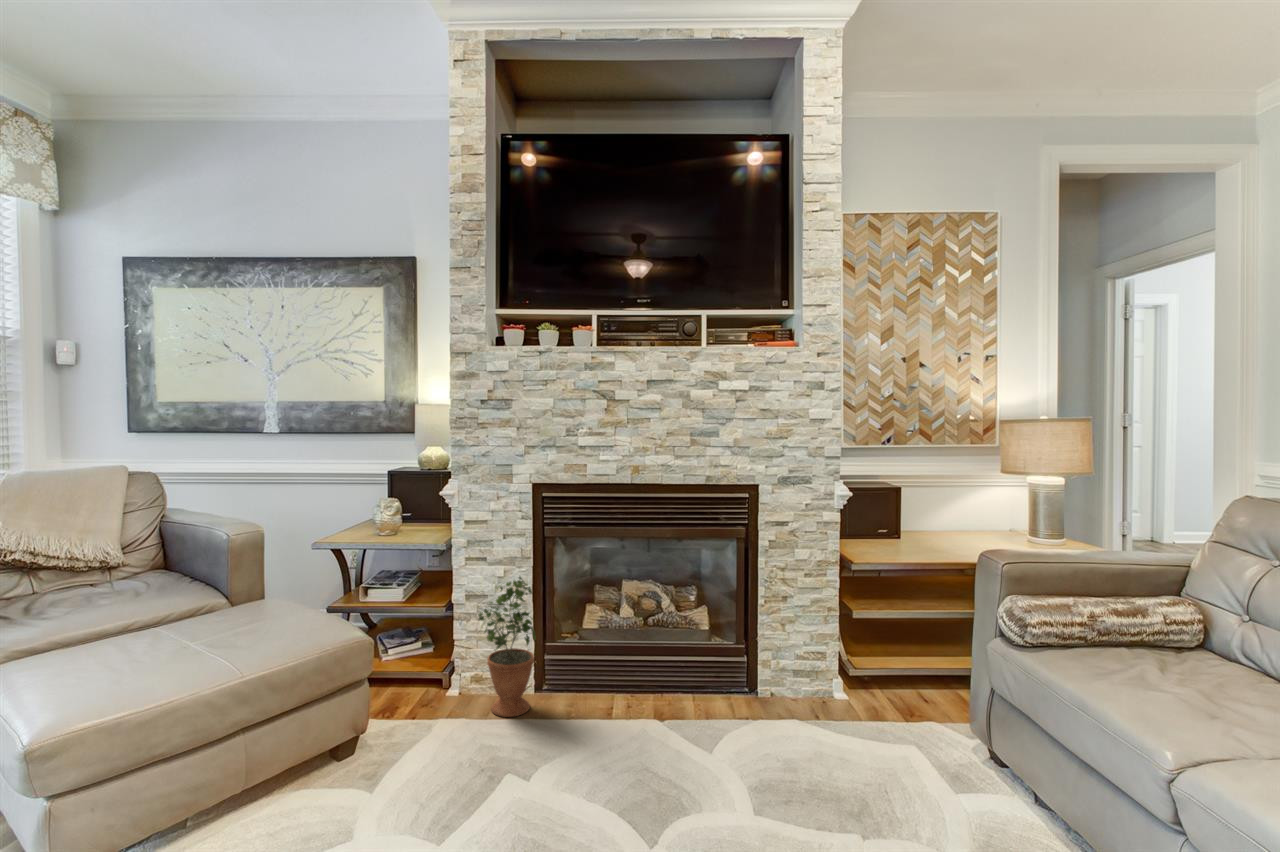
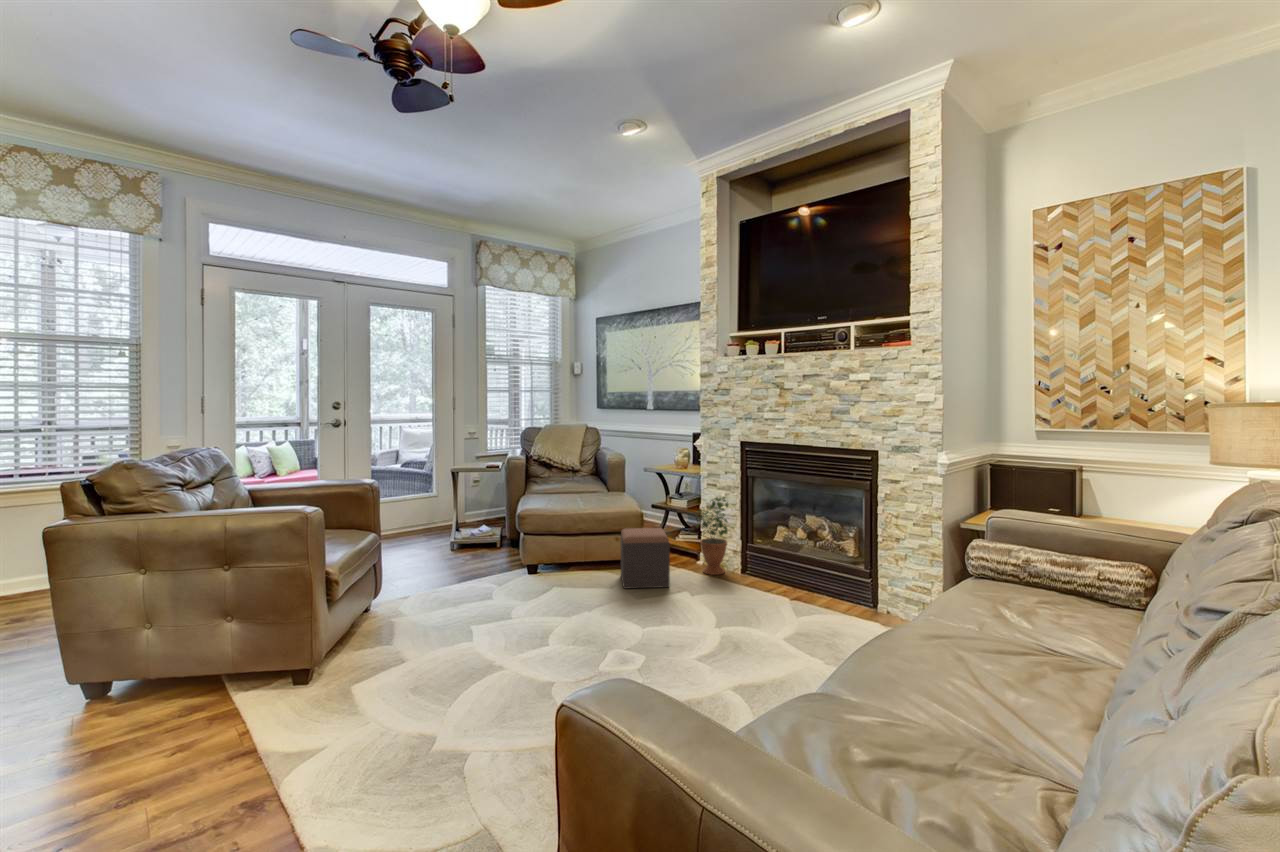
footstool: none [369,660,497,811] -> present [621,528,670,589]

